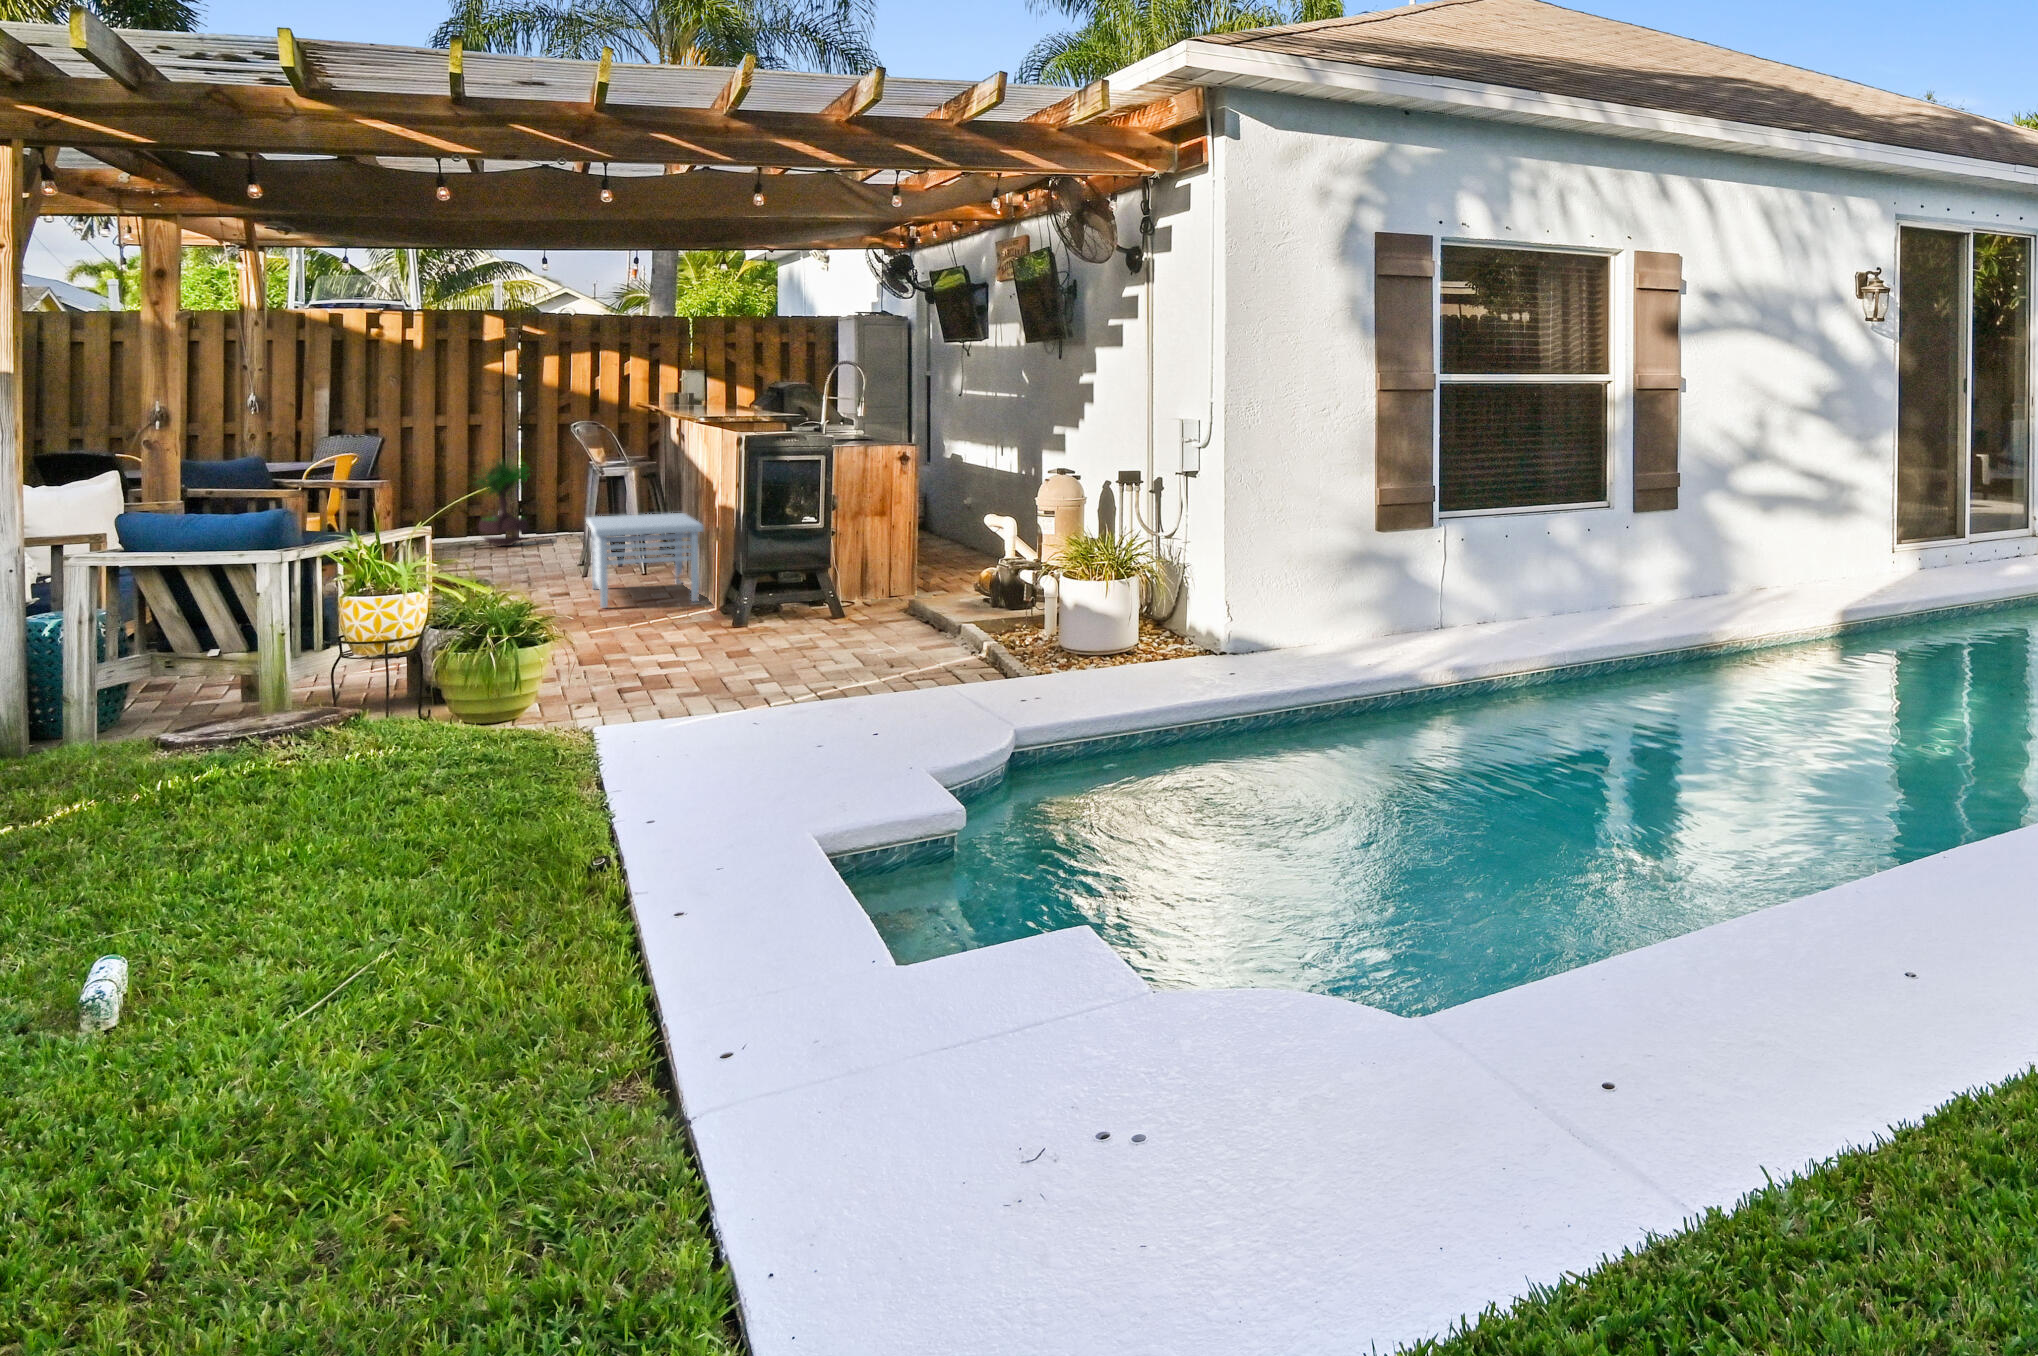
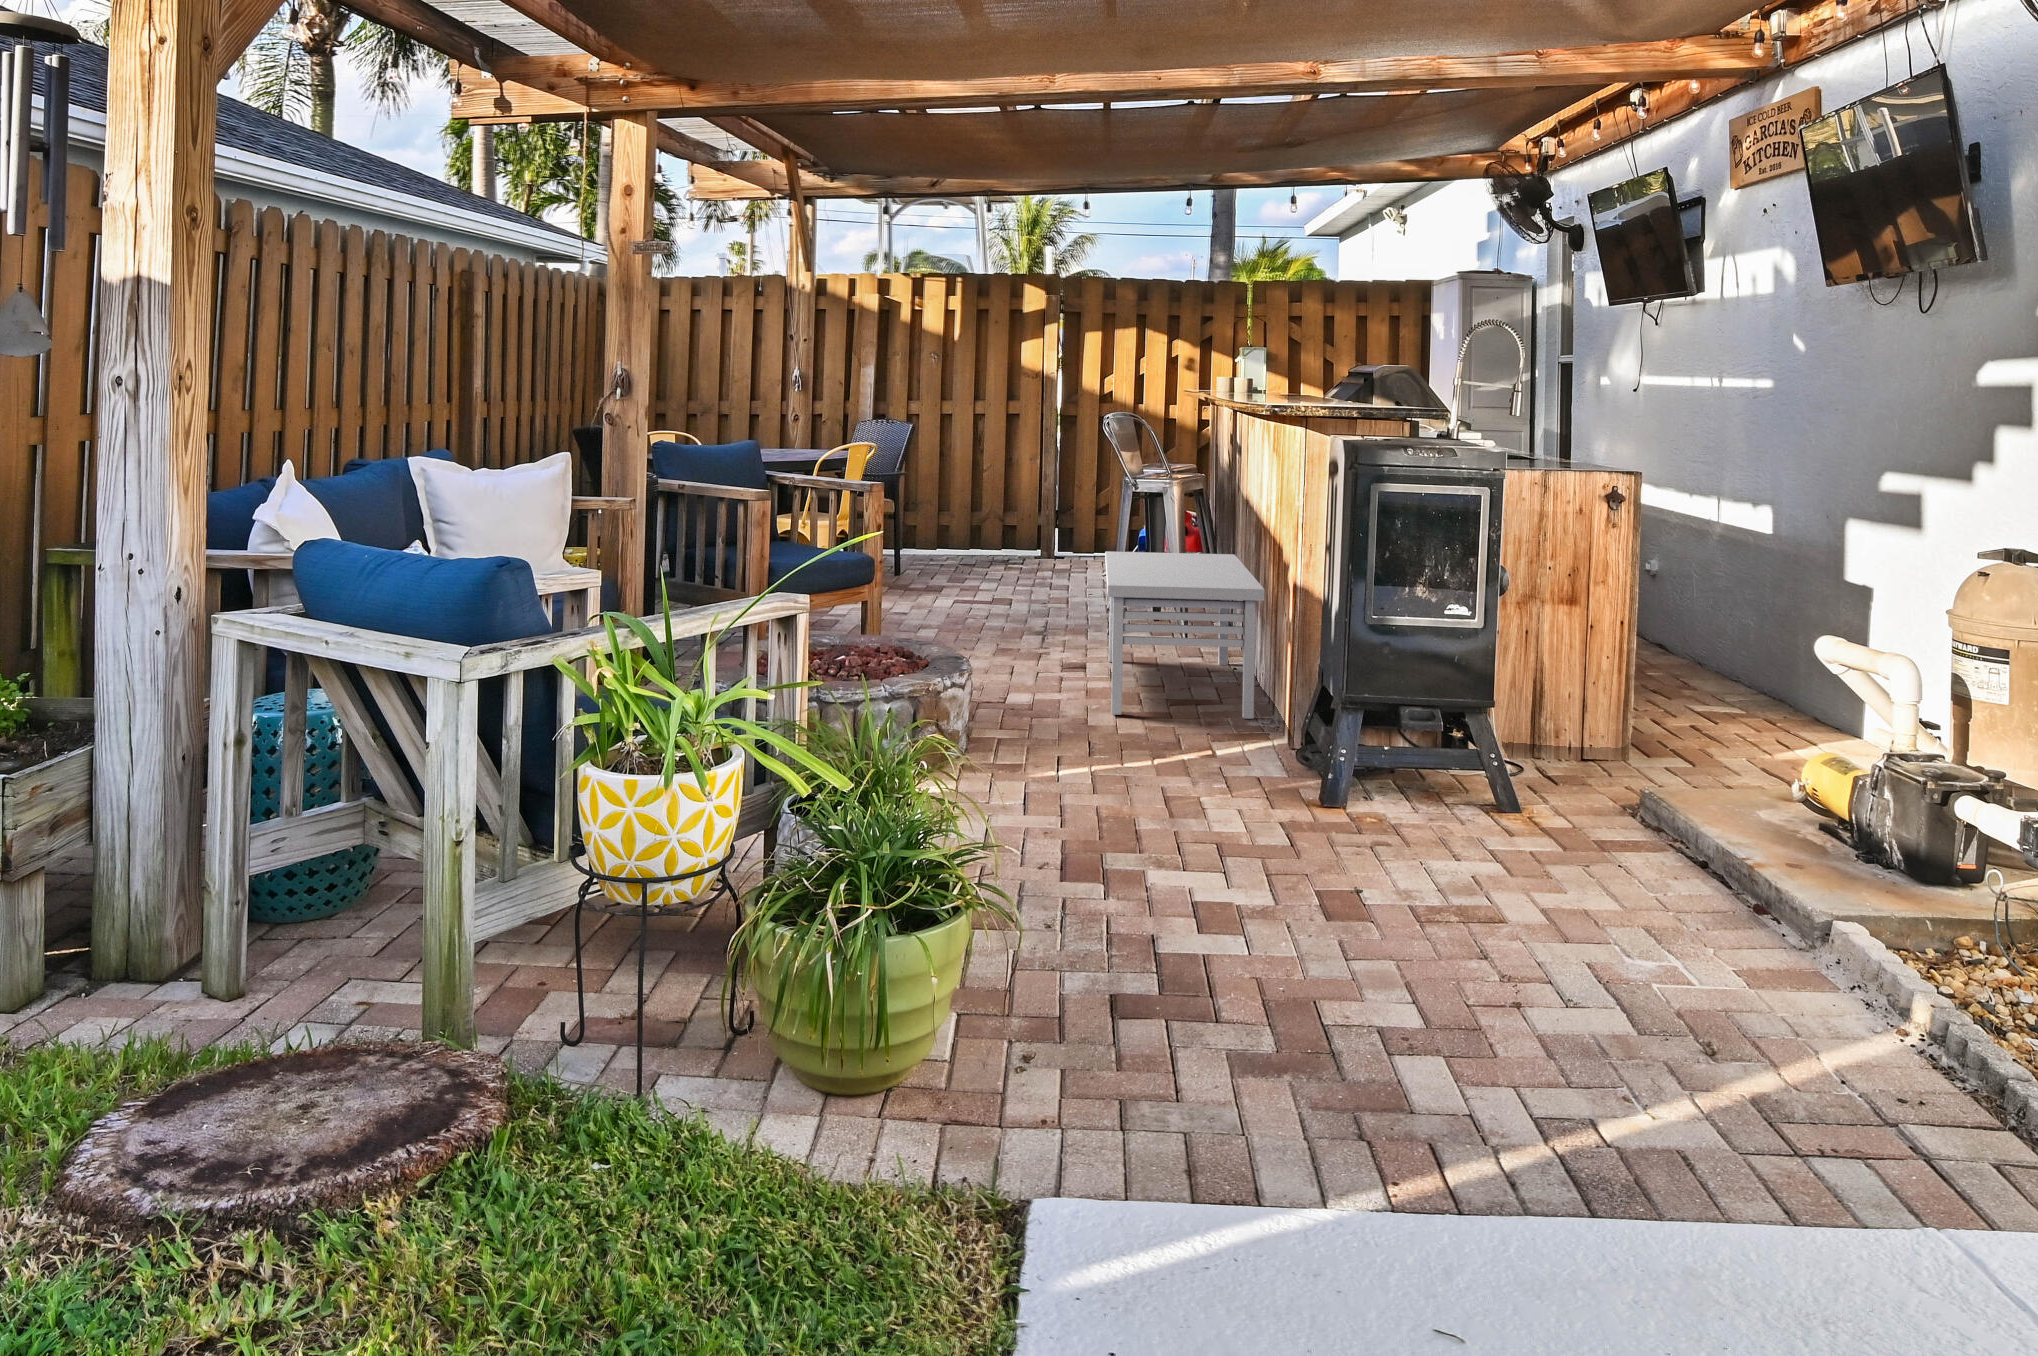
potted tree: present [467,458,530,547] -> none [1000,446,1067,561]

